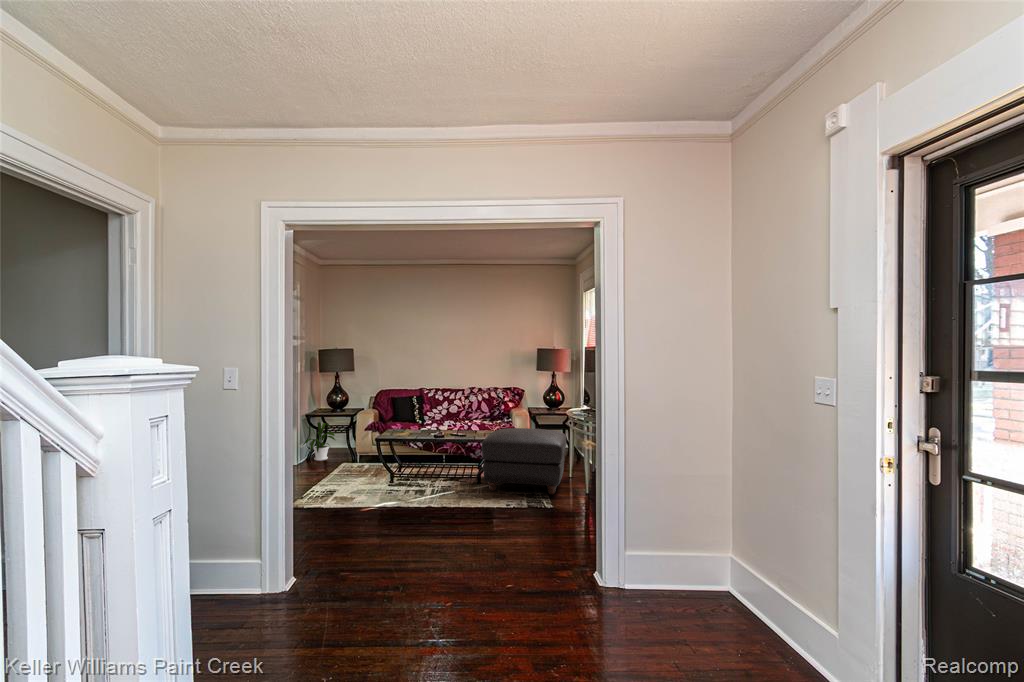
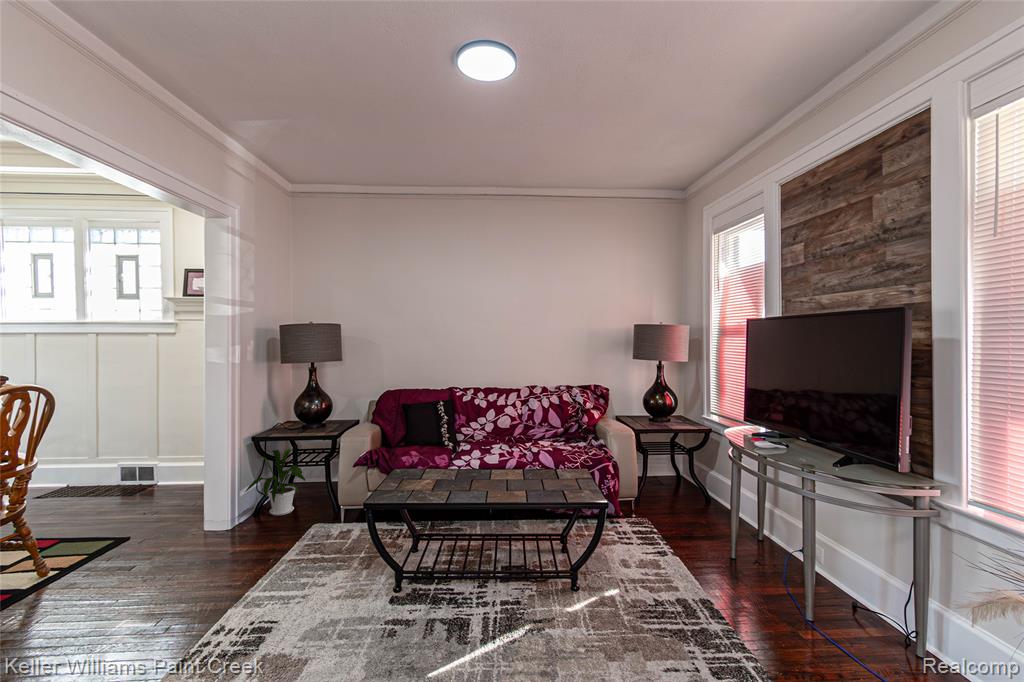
ottoman: present [482,428,566,494] -> none [601,475,805,648]

